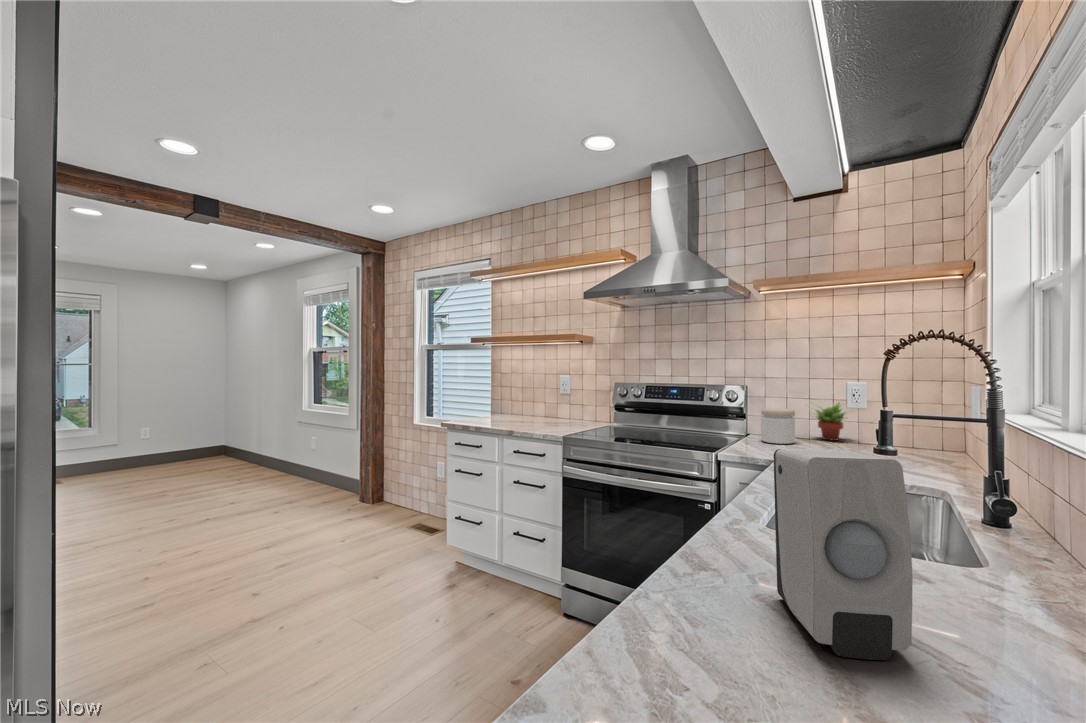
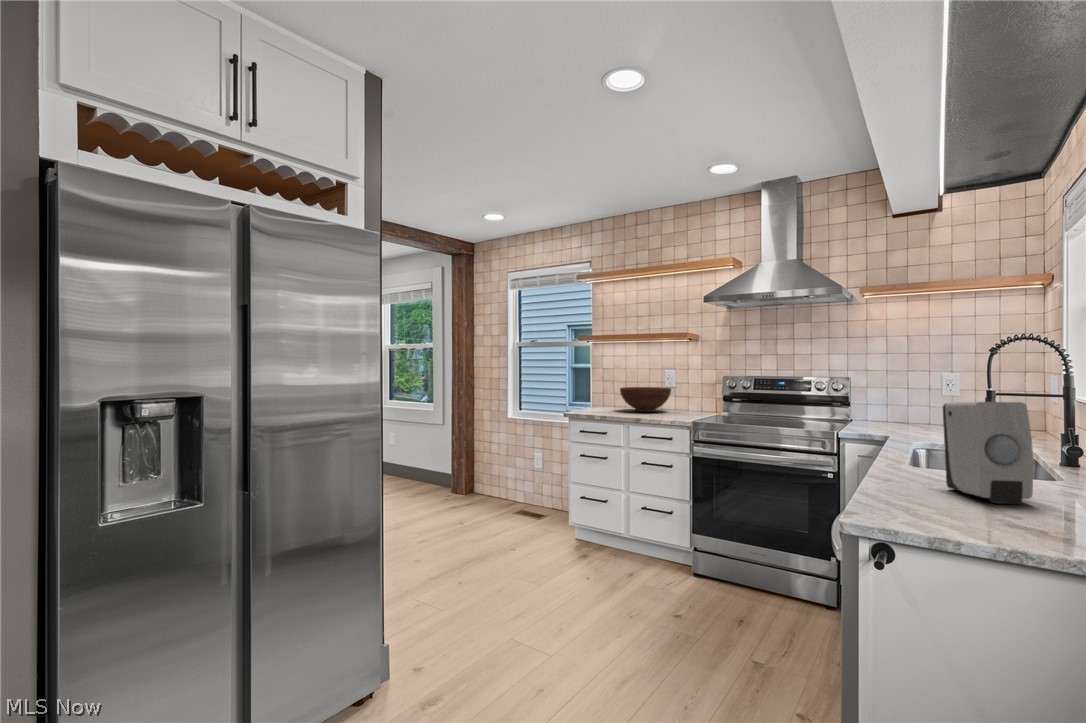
fruit bowl: none [506,394,561,422] -> present [620,387,671,412]
succulent plant: present [816,401,847,441] -> none [904,389,948,424]
jar: present [761,408,795,444] -> none [867,396,897,426]

